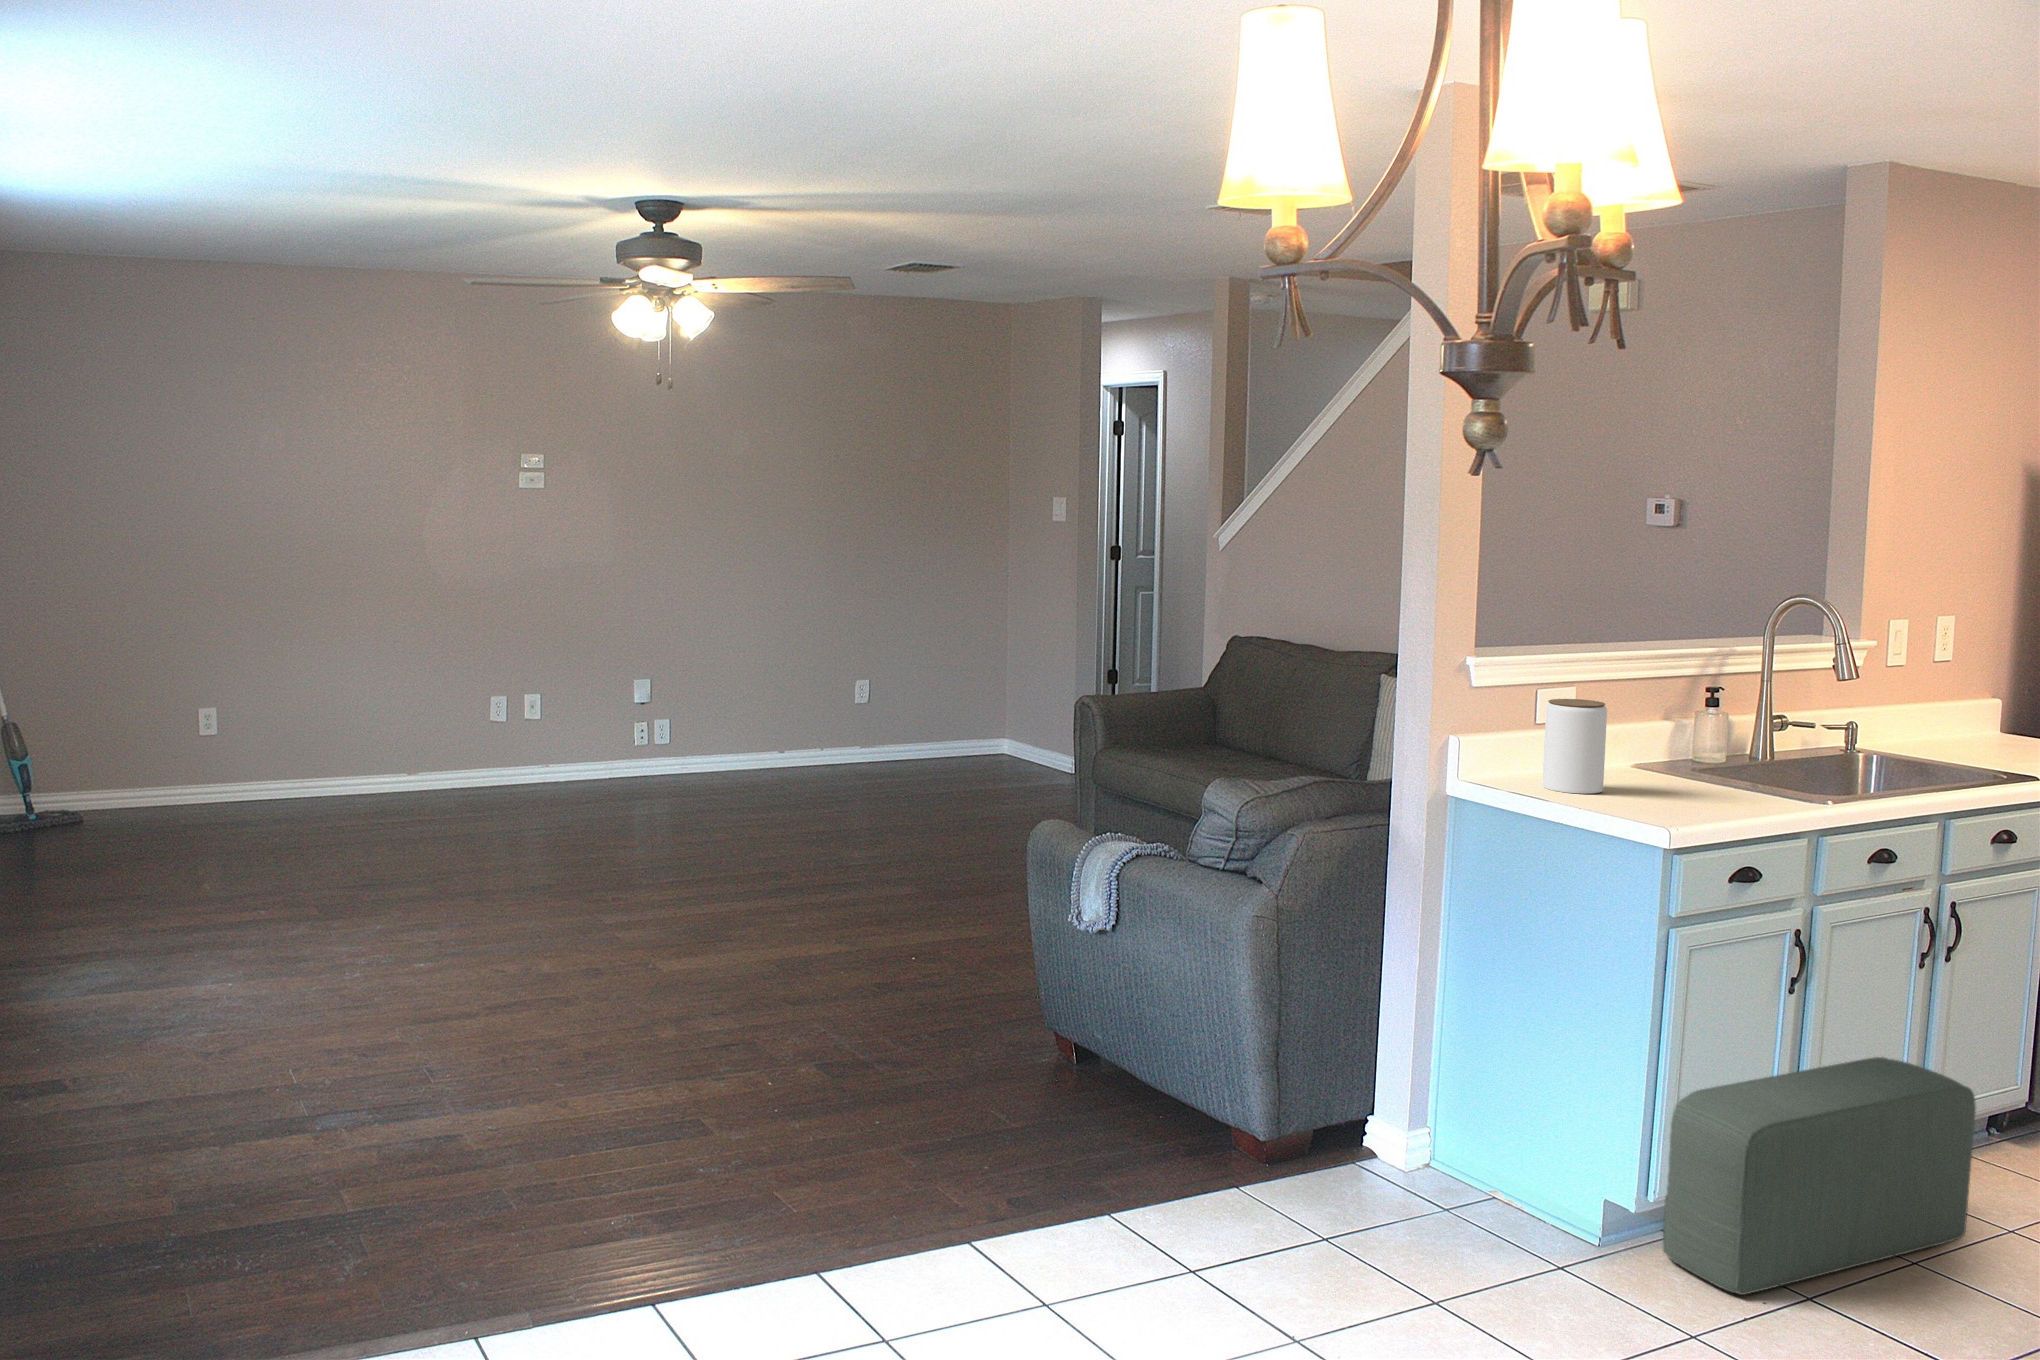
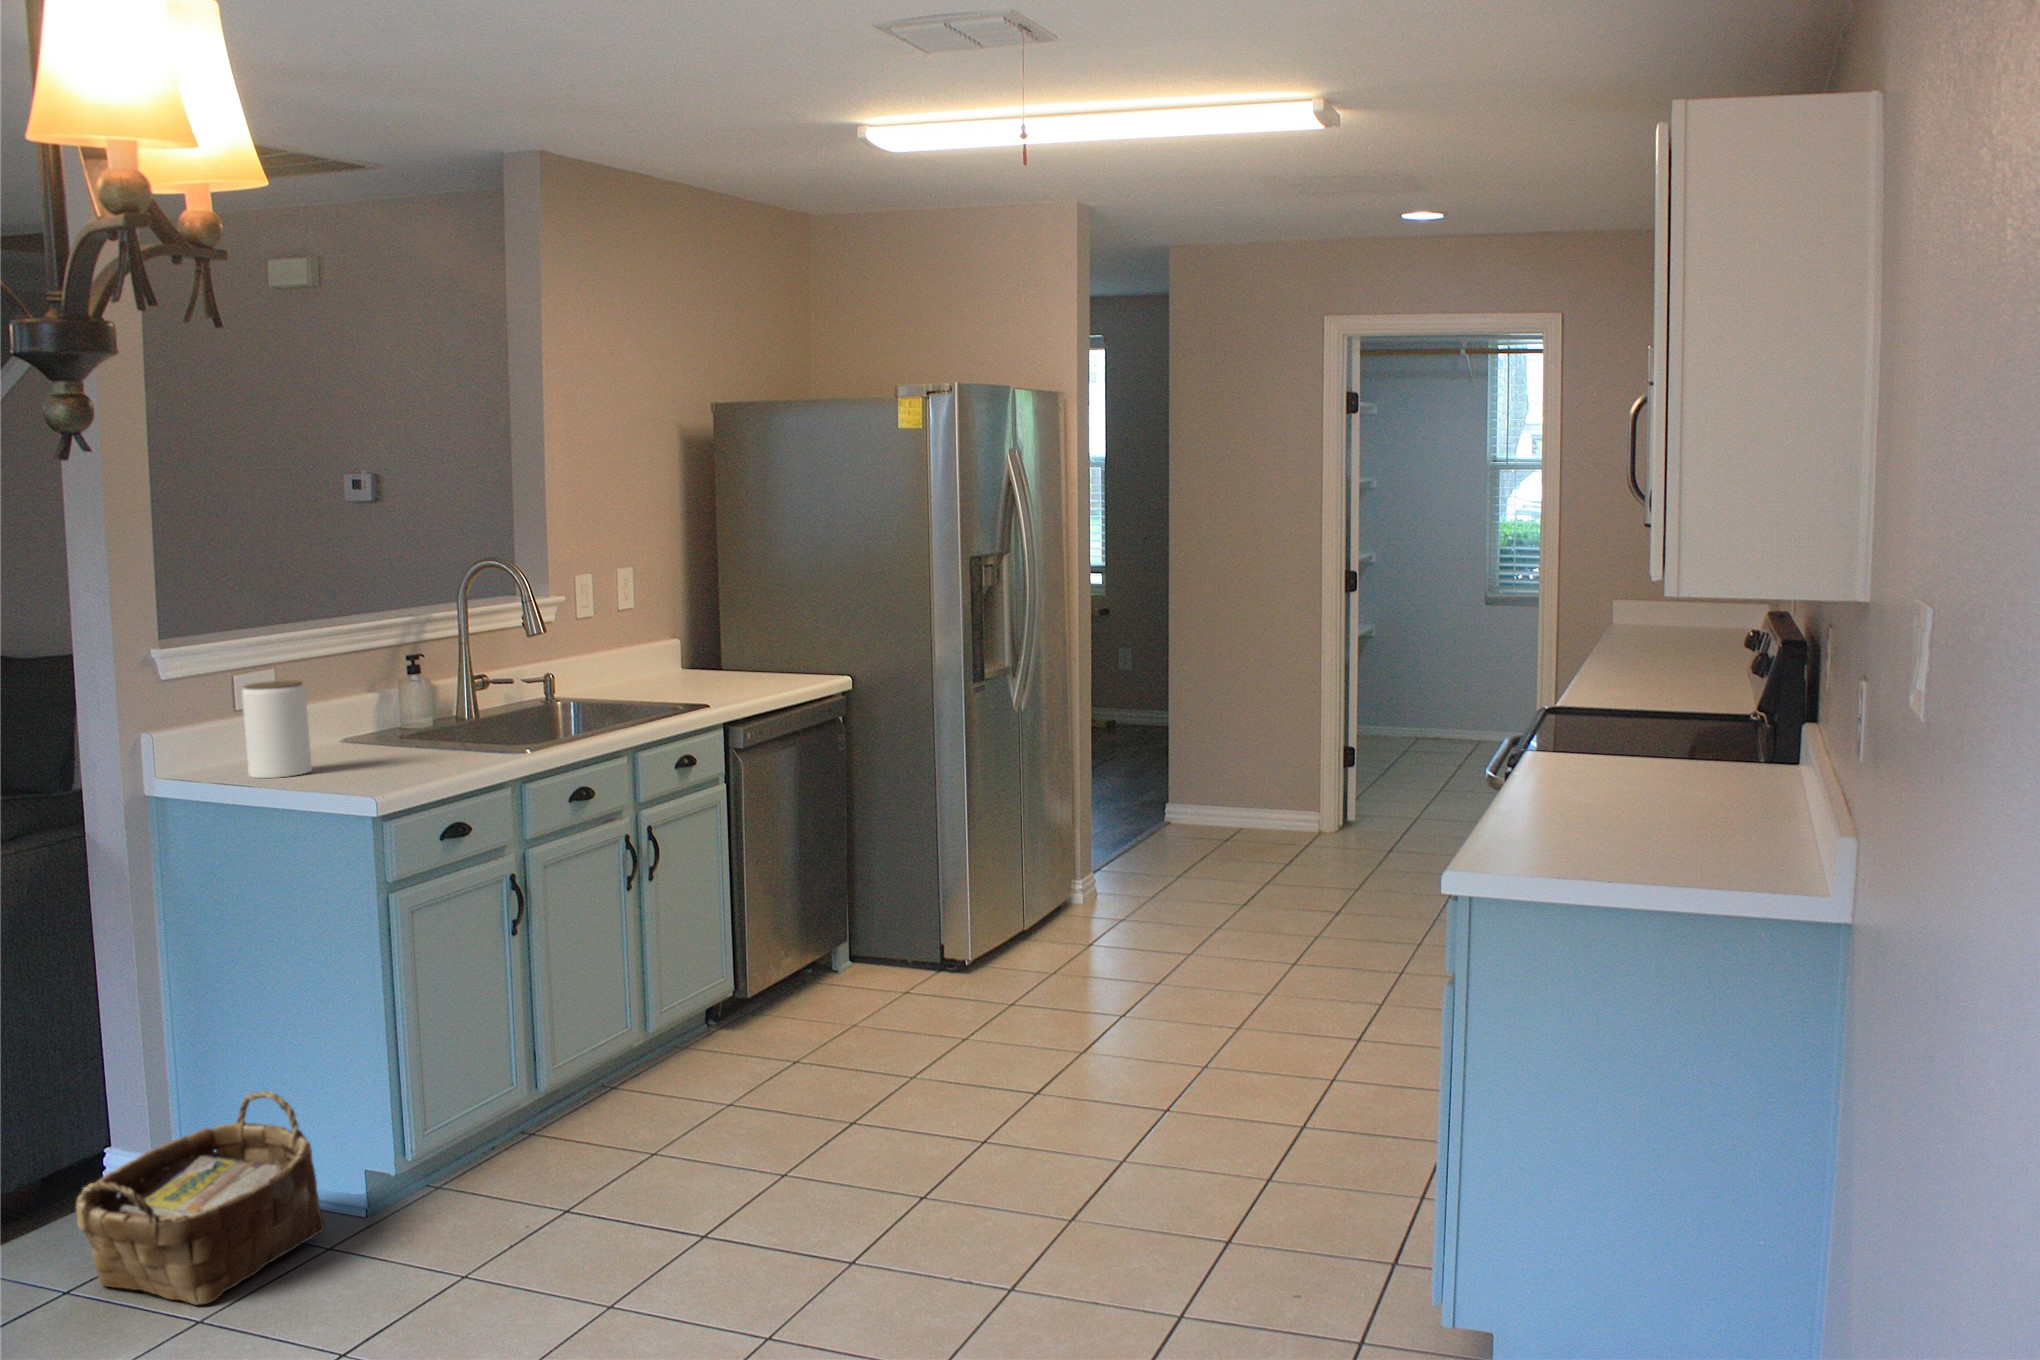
pouf: present [1663,1057,1976,1295] -> none [414,975,684,1220]
woven basket: none [1345,1087,1561,1282] -> present [76,1091,324,1305]

